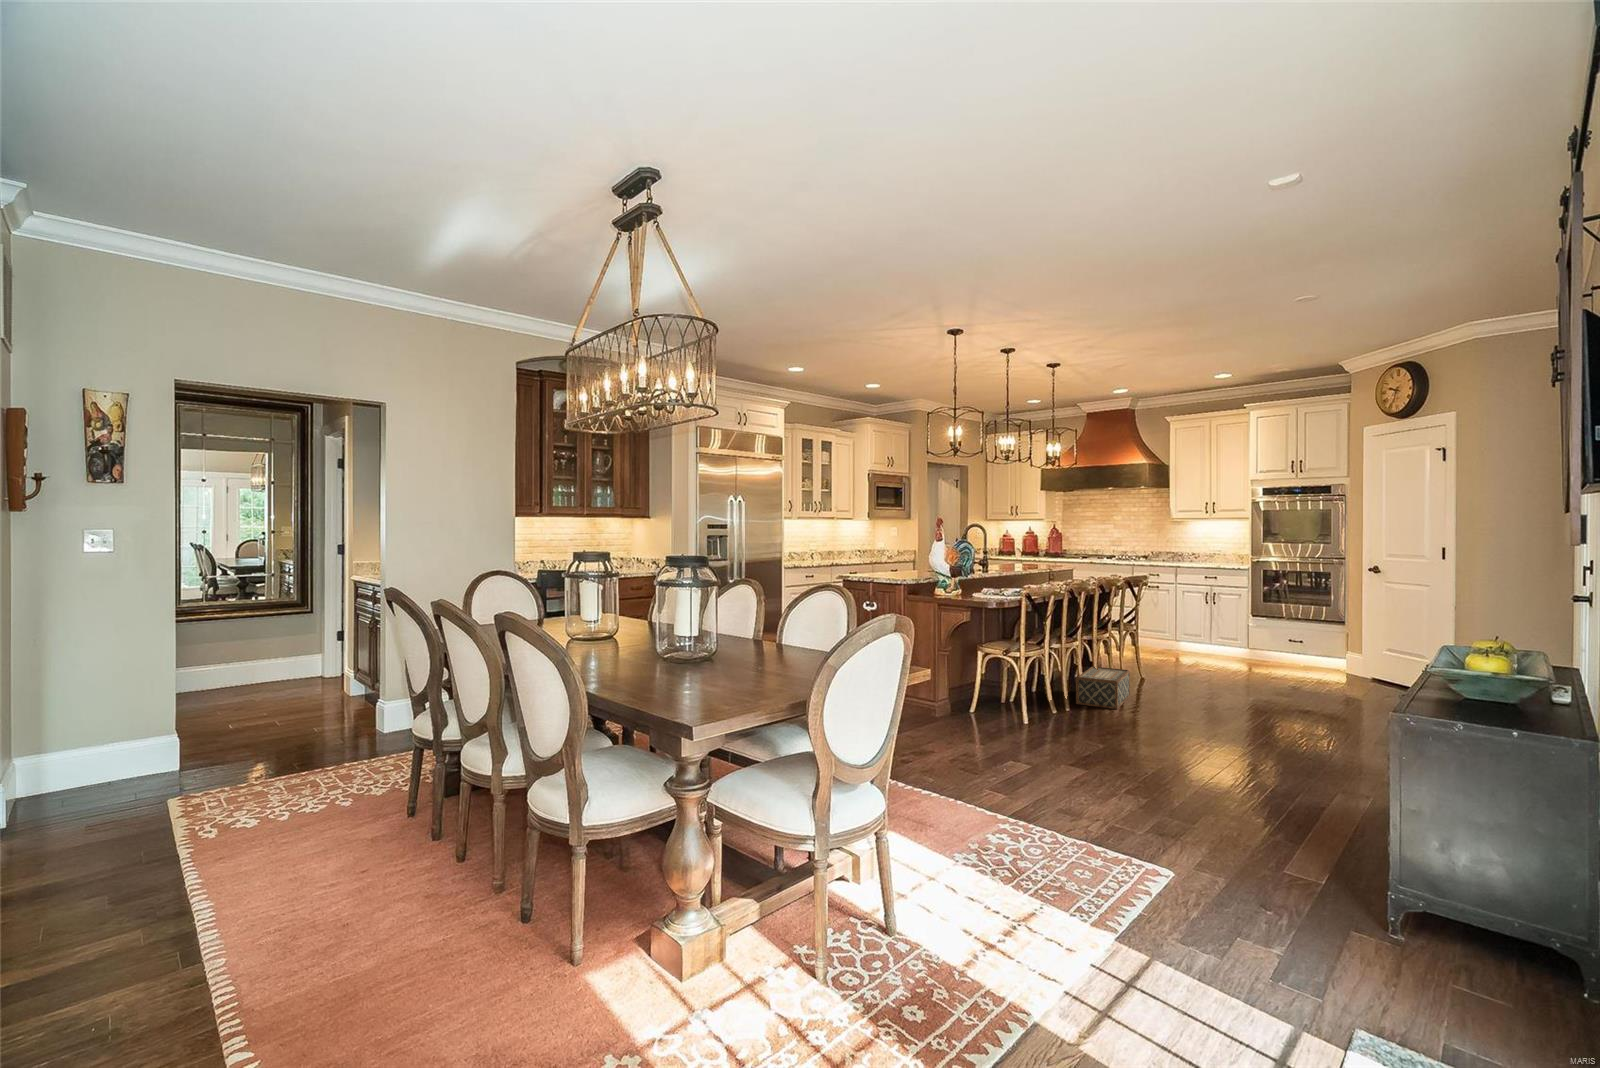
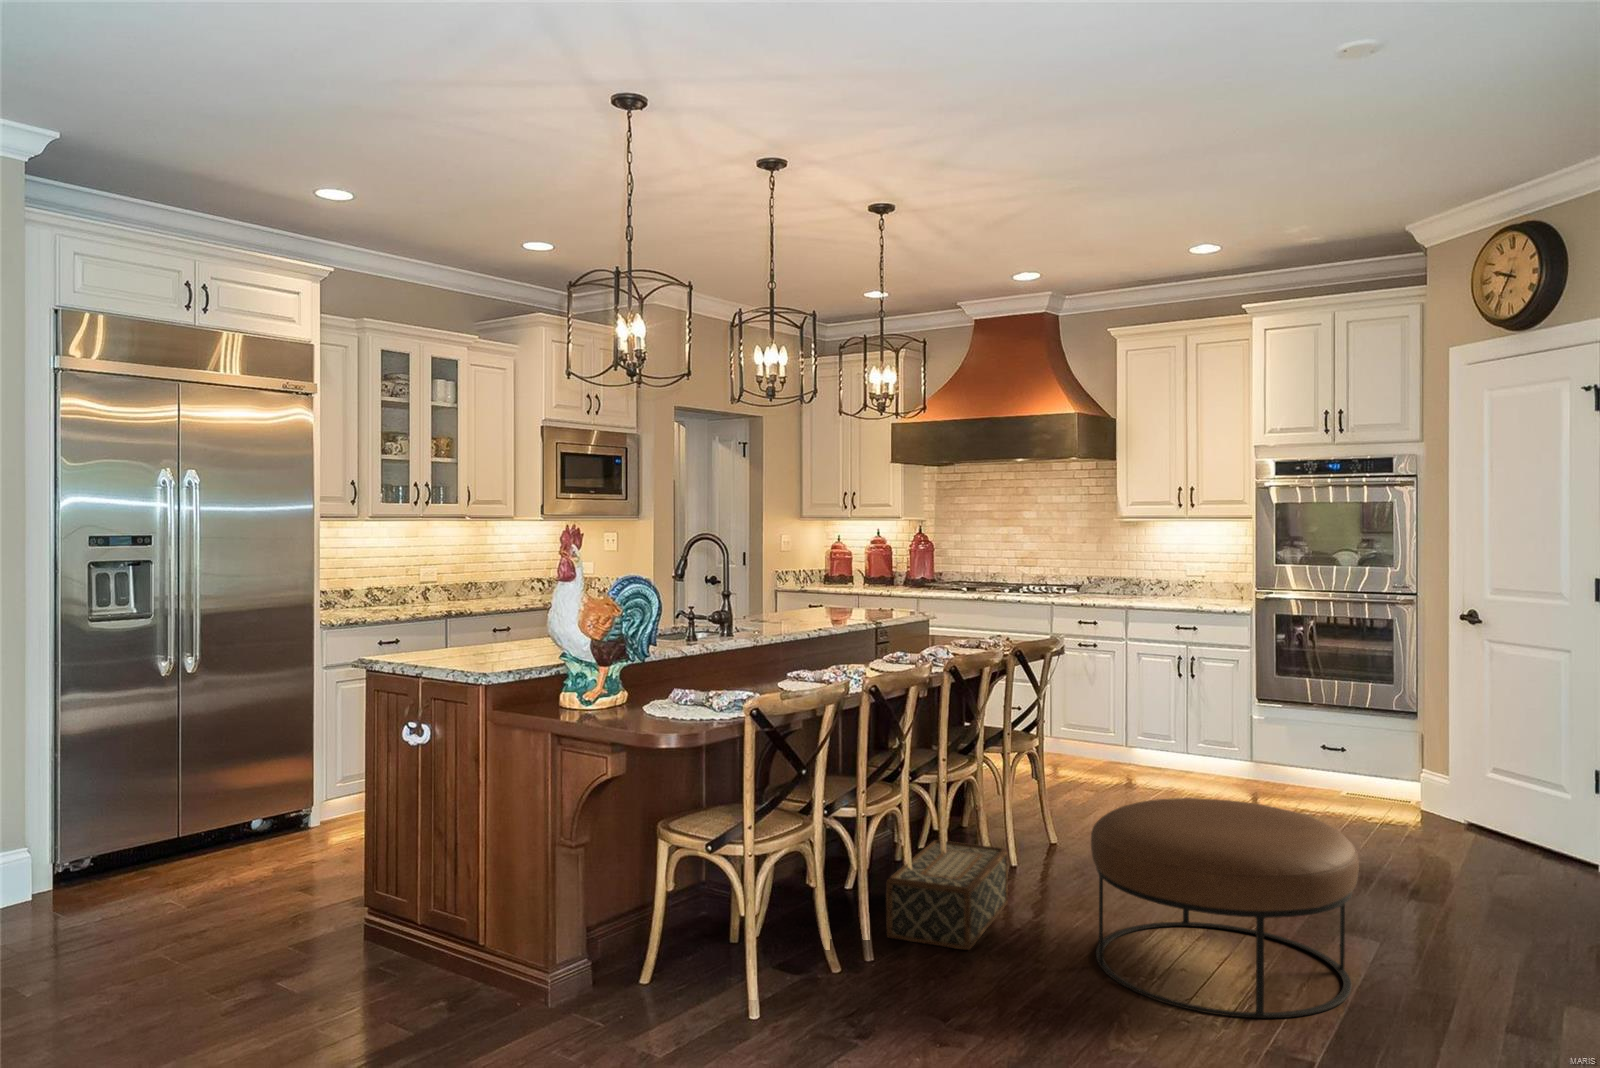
ottoman: none [1176,646,1310,734] -> present [1091,798,1359,1018]

